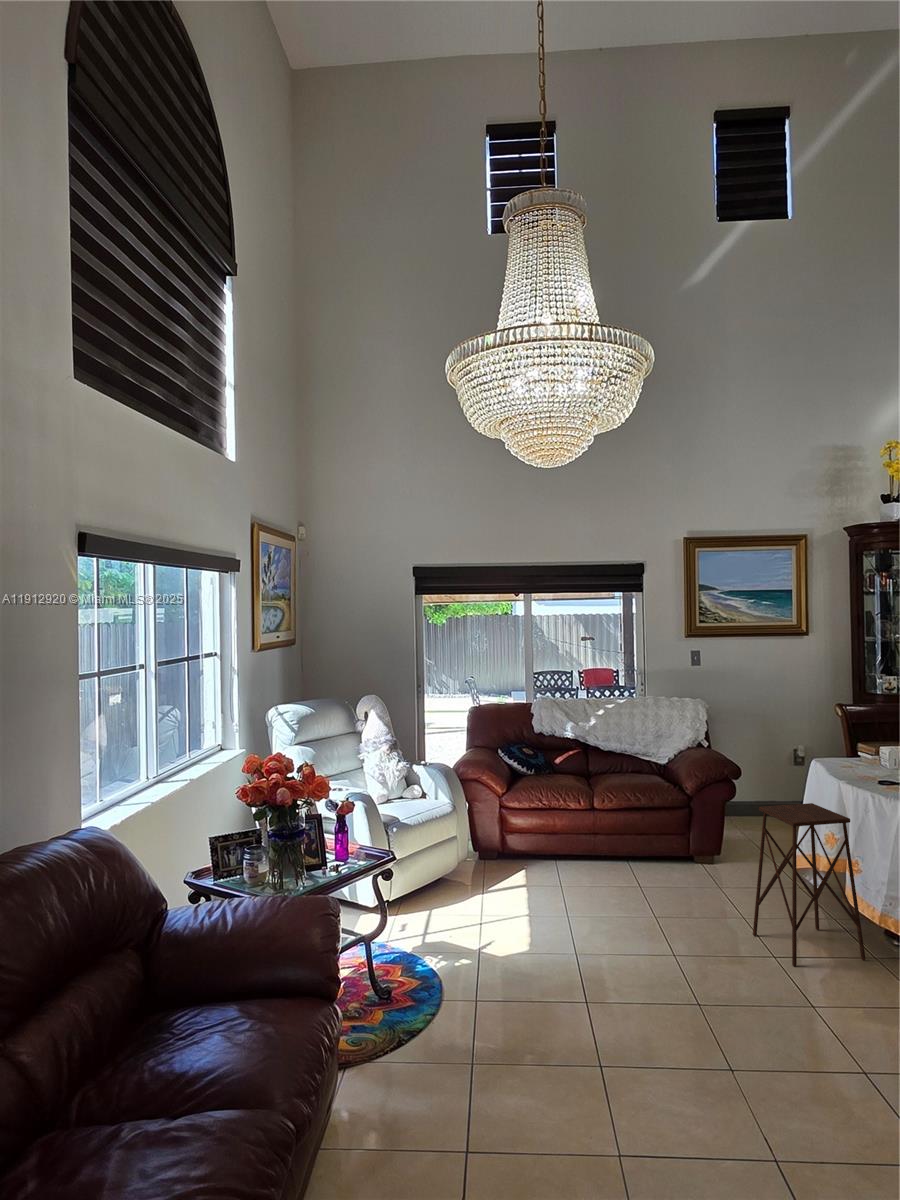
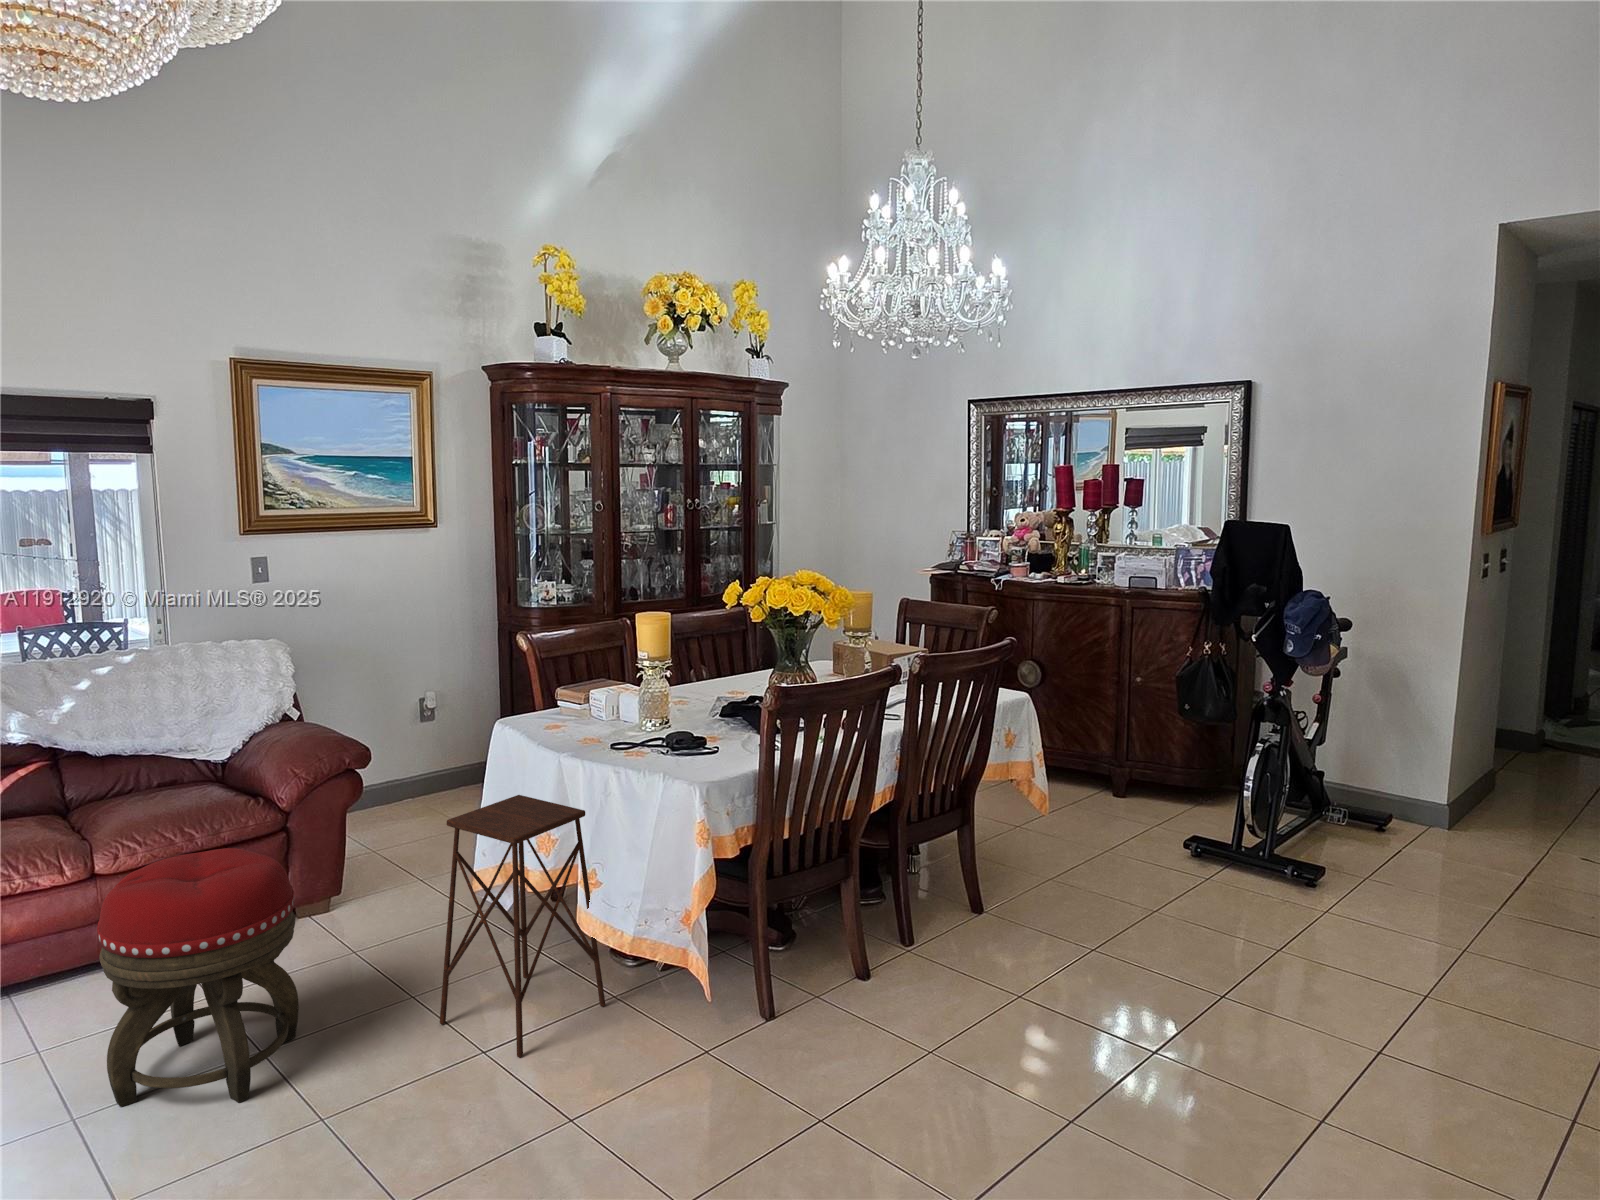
footstool: none [583,799,676,934] -> present [97,848,299,1107]

